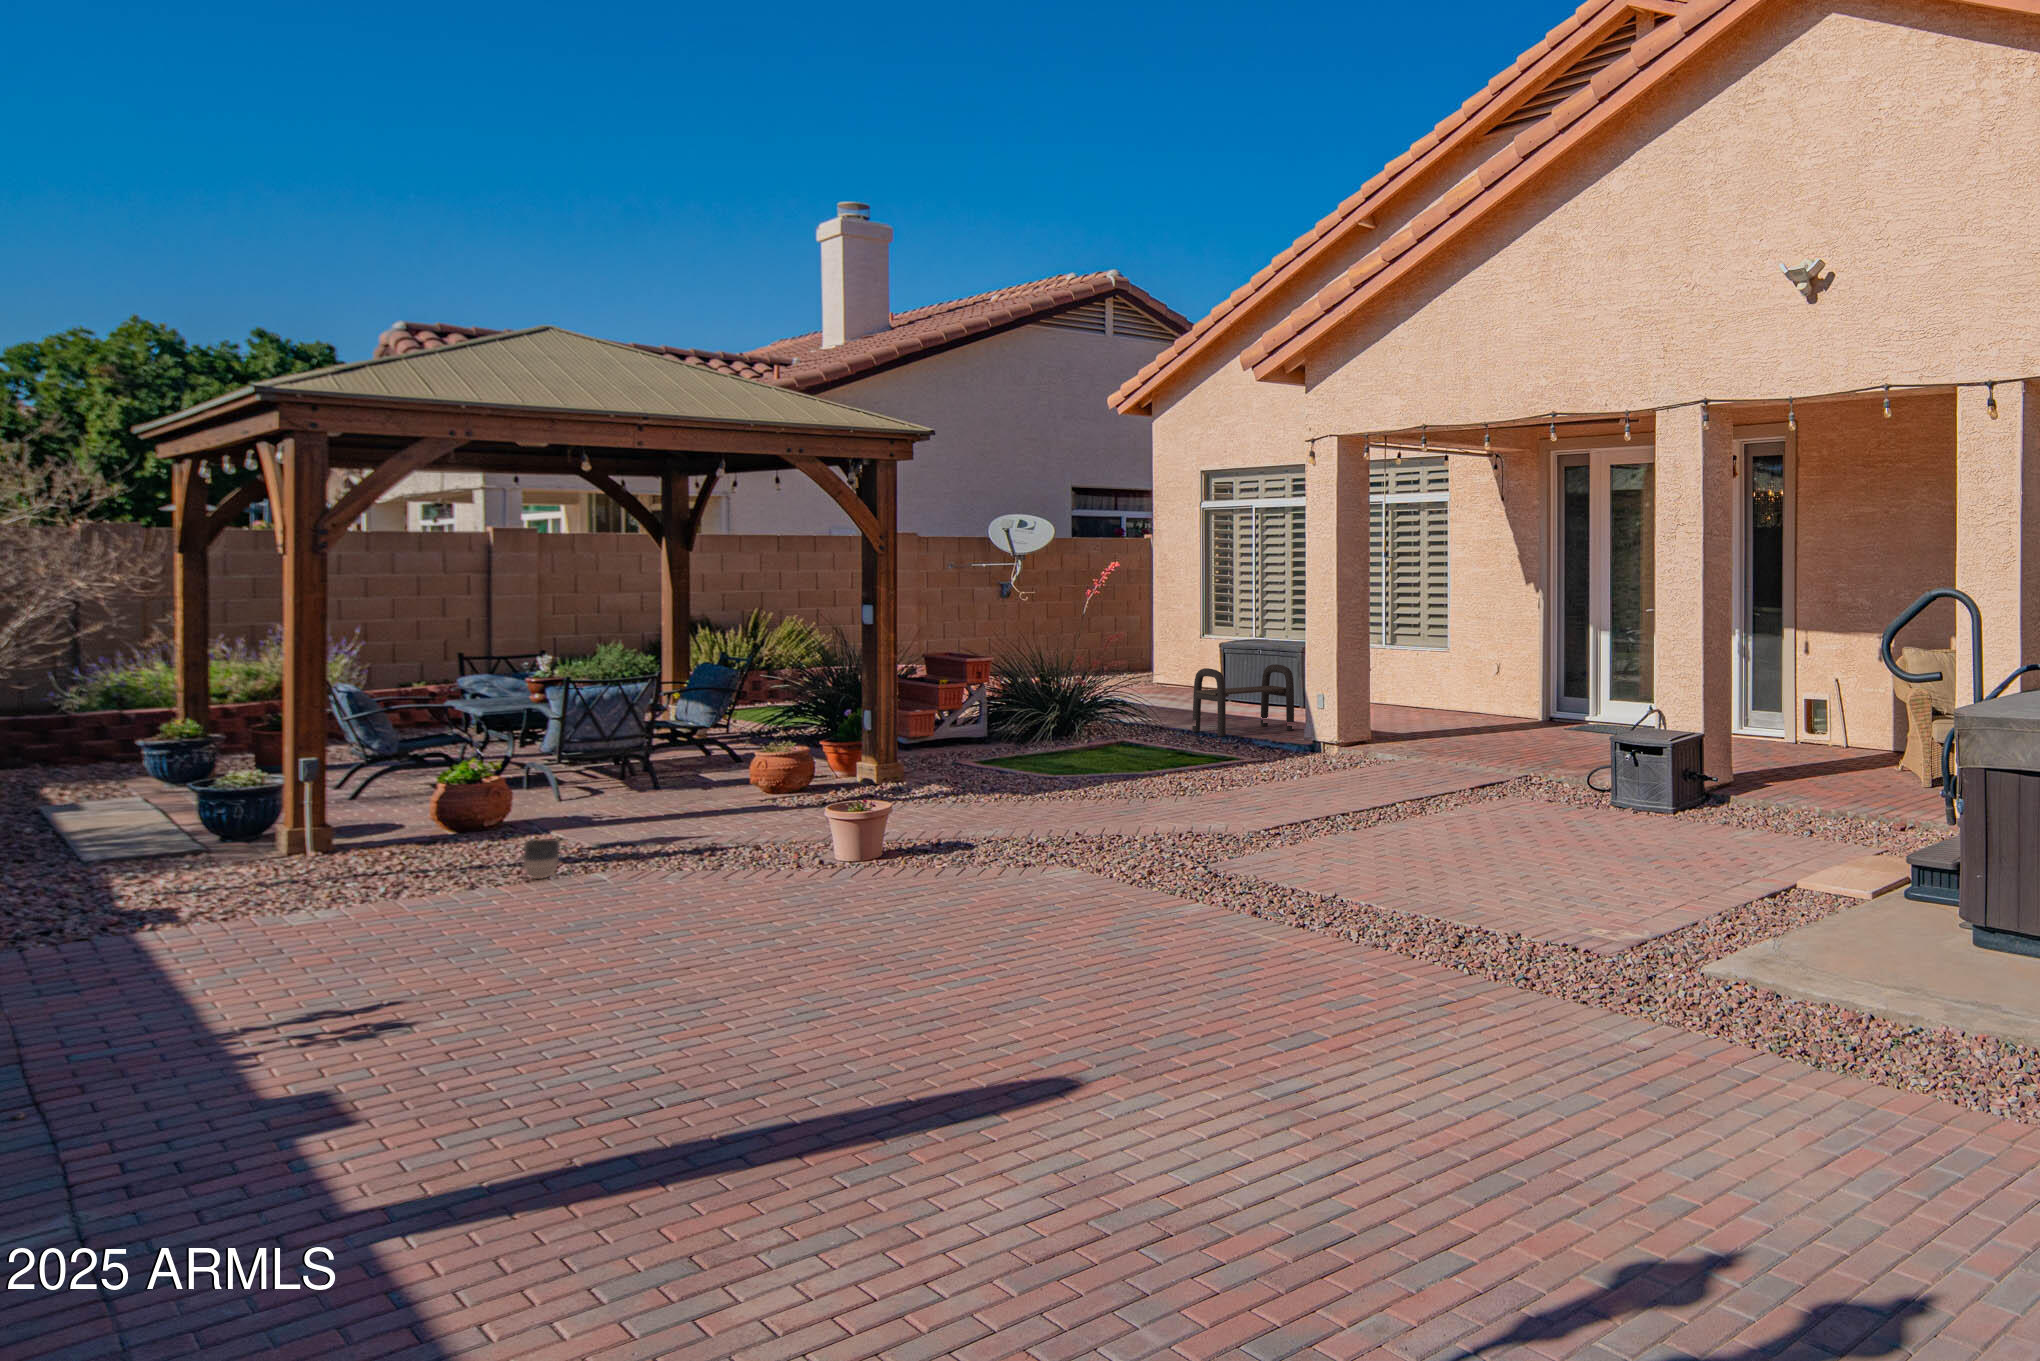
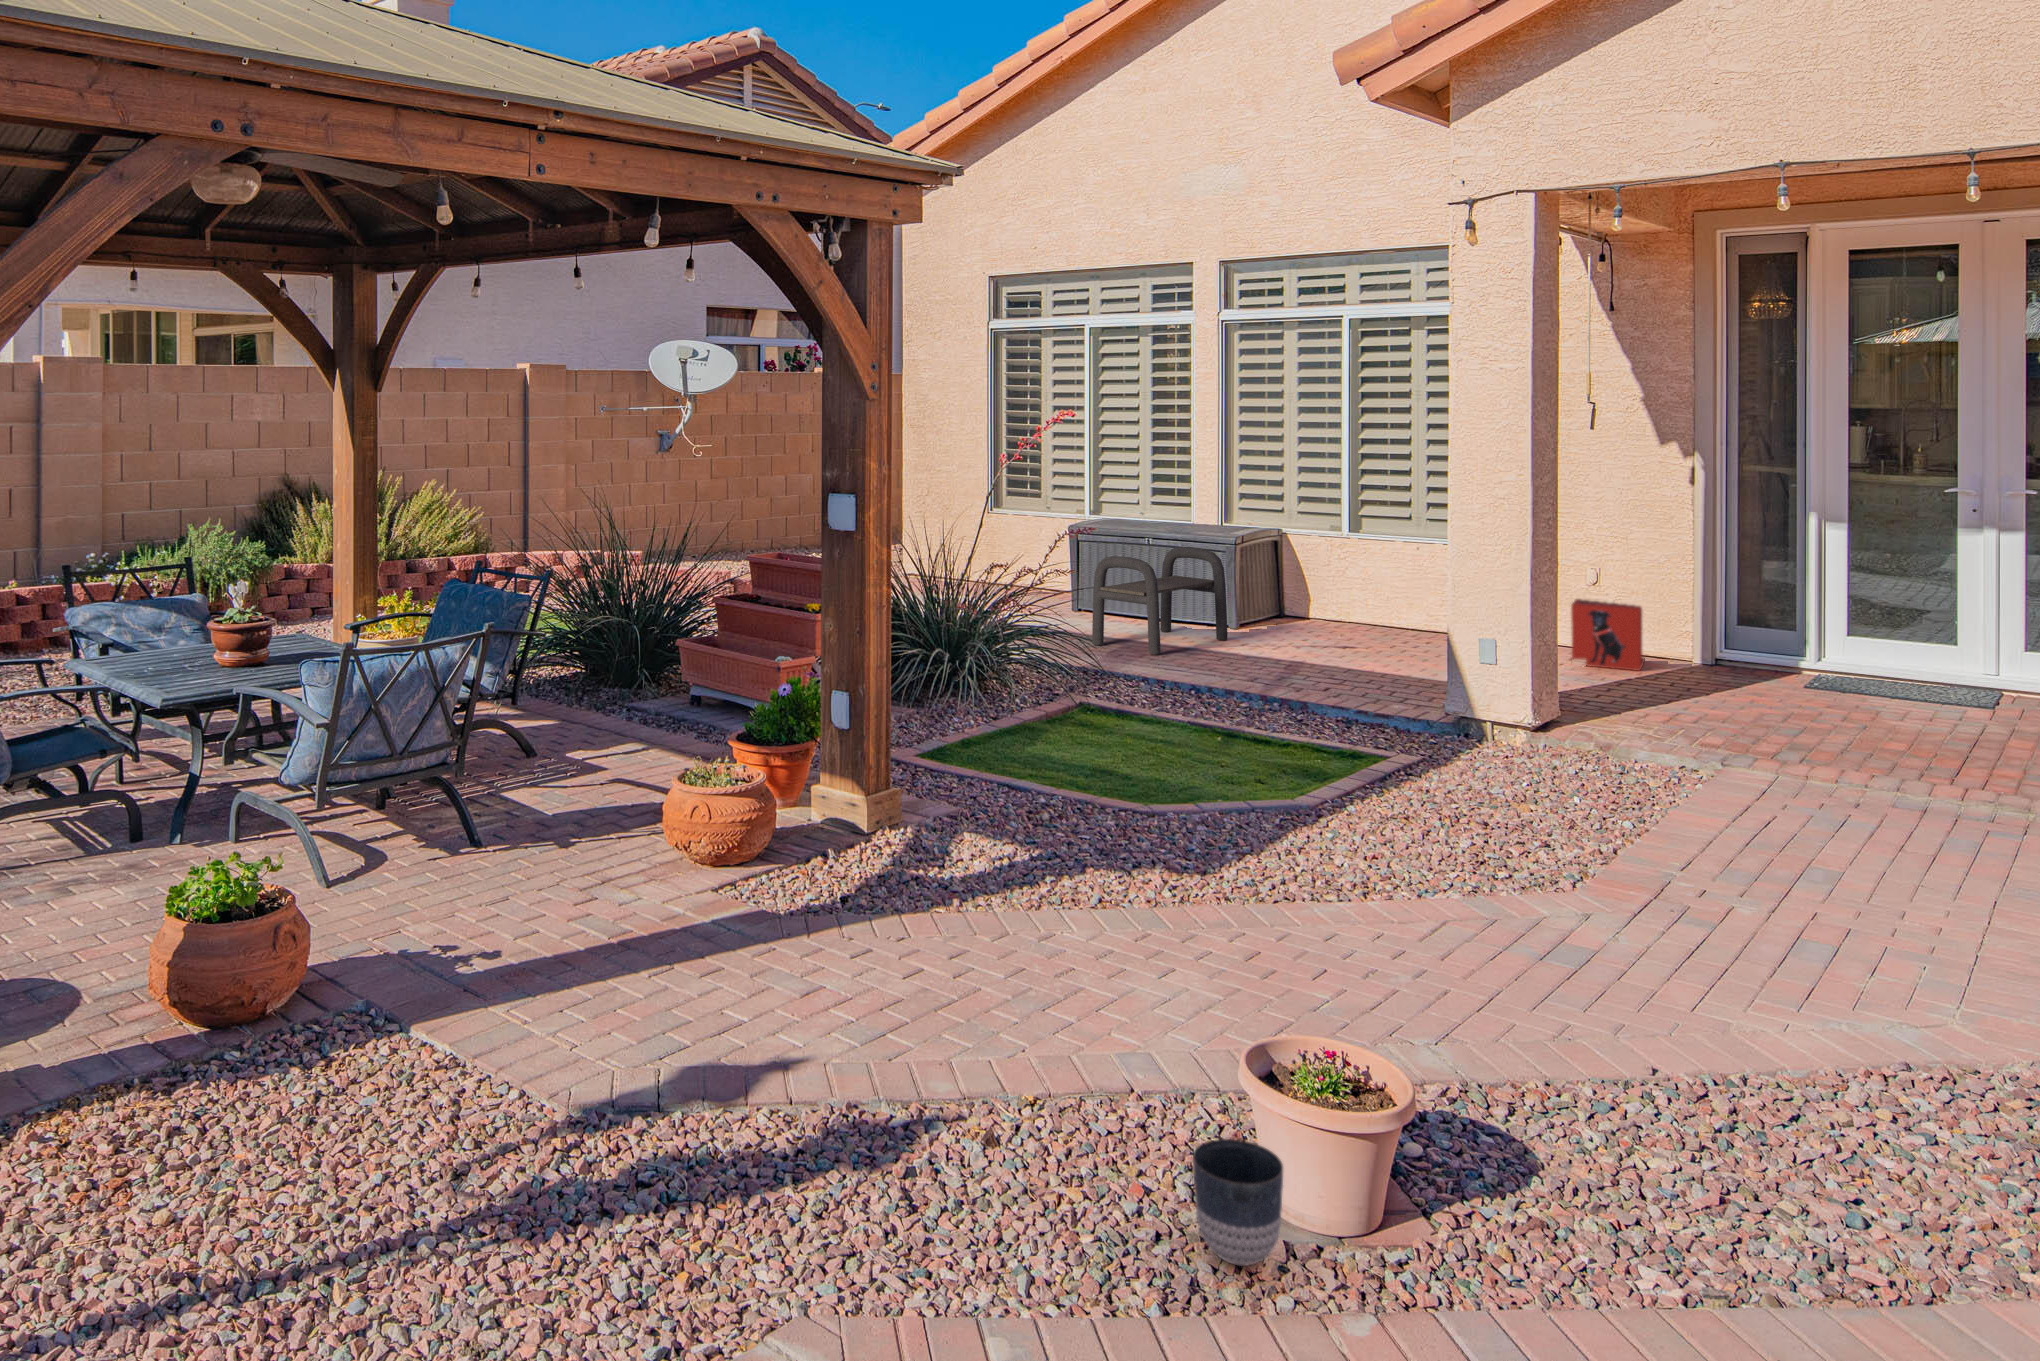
storage box: none [1488,698,1545,746] -> present [1571,599,1644,671]
planter: present [524,839,561,879] -> present [1193,1139,1283,1266]

